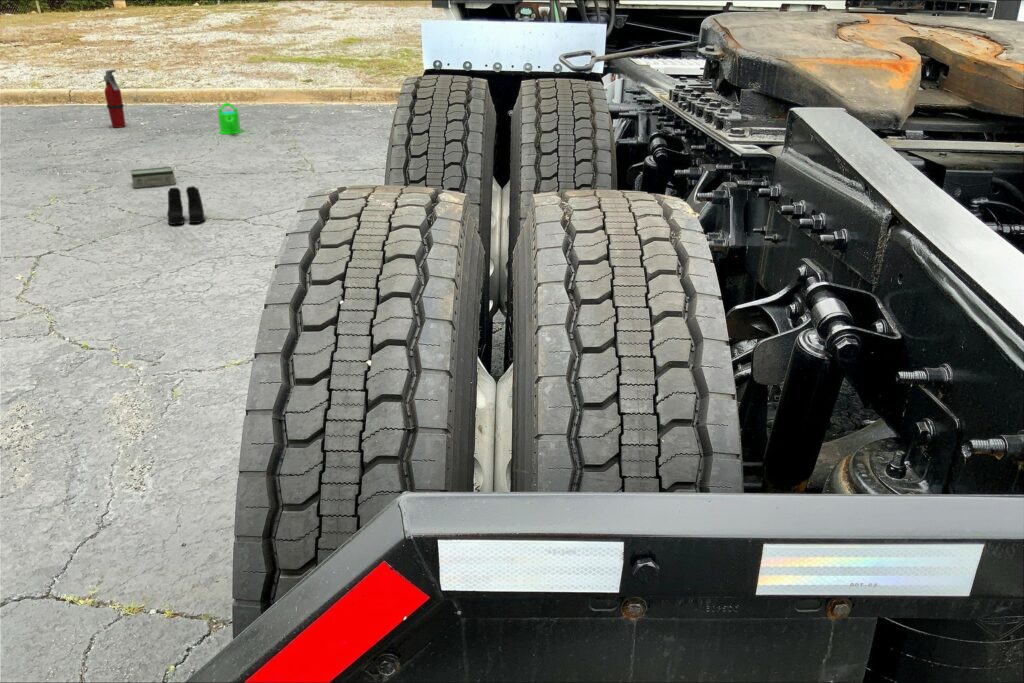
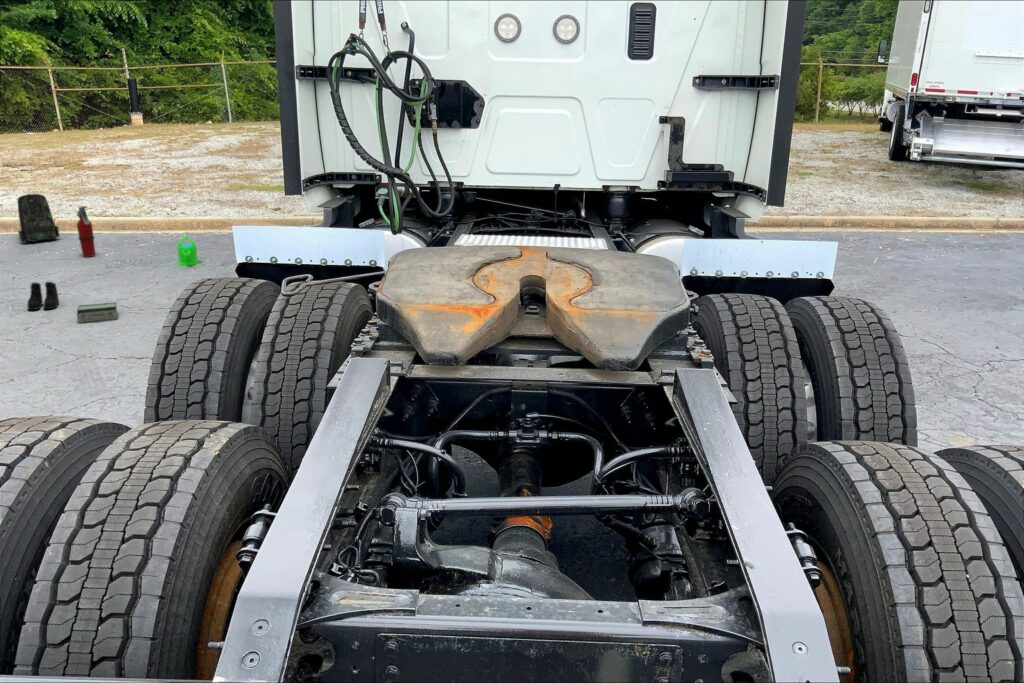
backpack: none [32,60,80,117] -> present [17,194,59,243]
boots: present [167,186,205,225] -> present [27,282,59,310]

